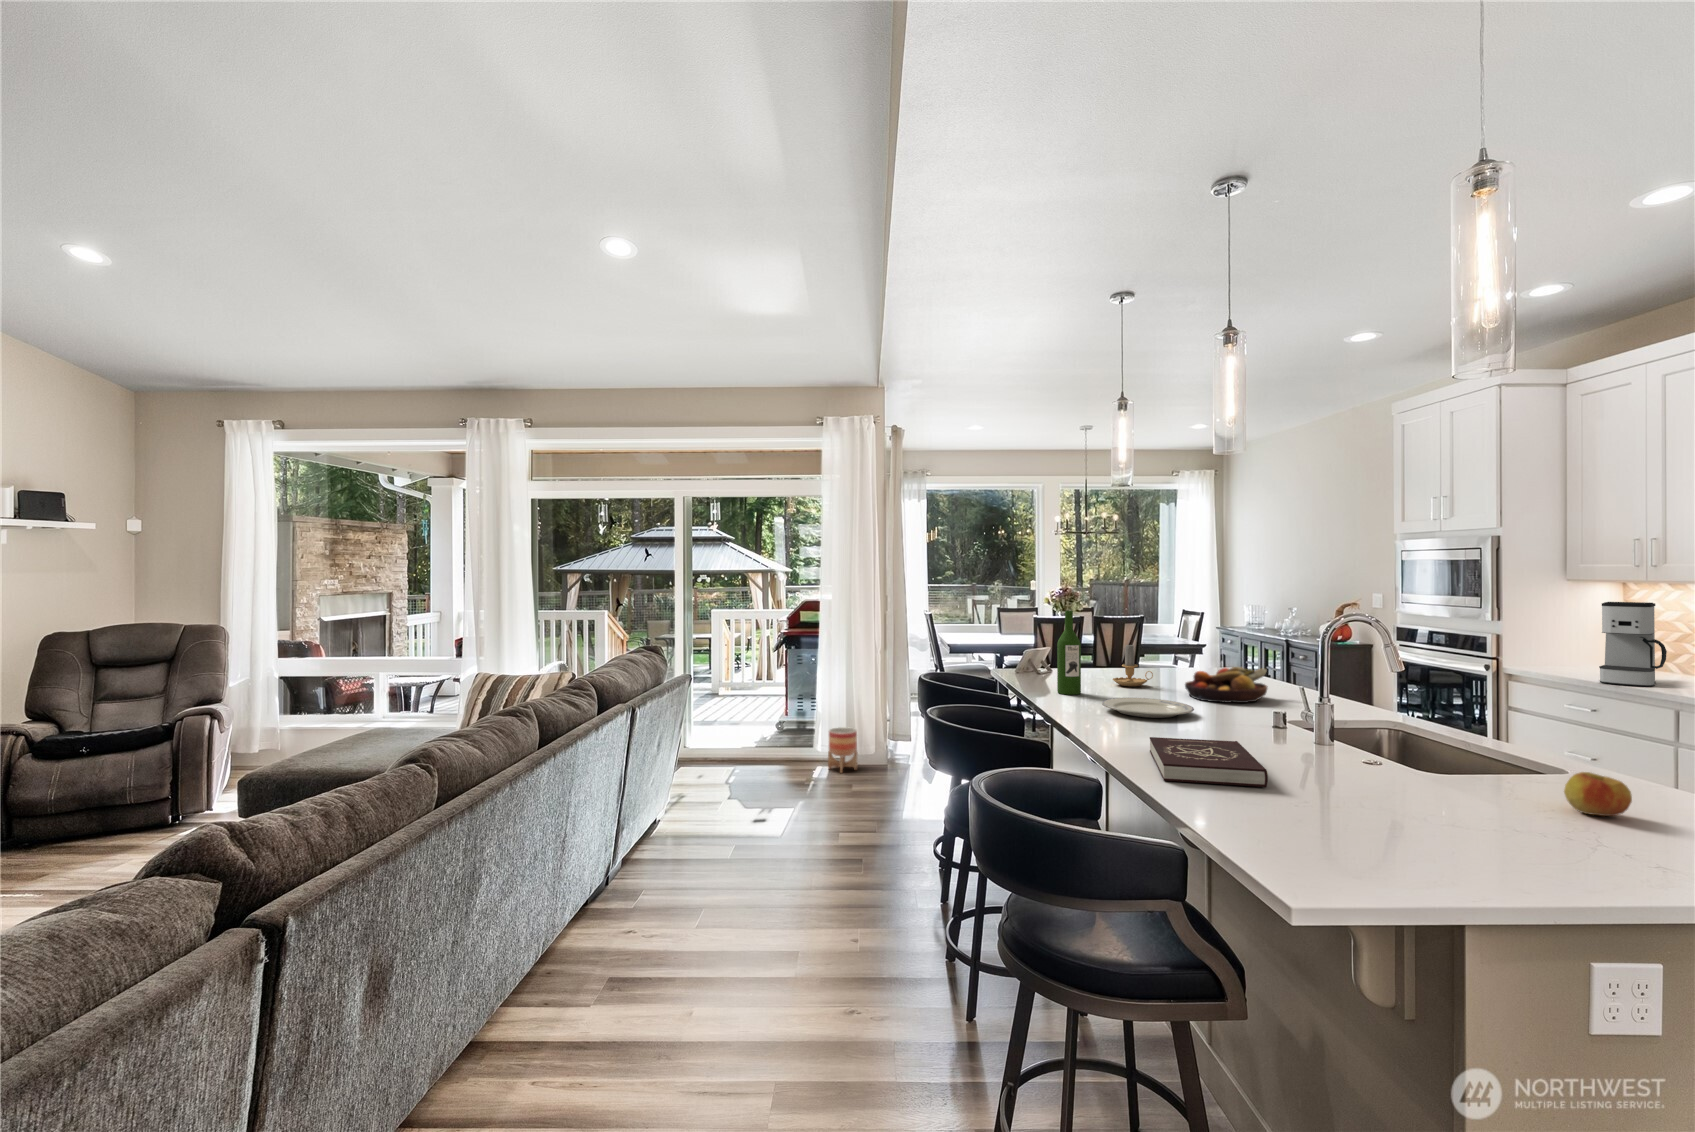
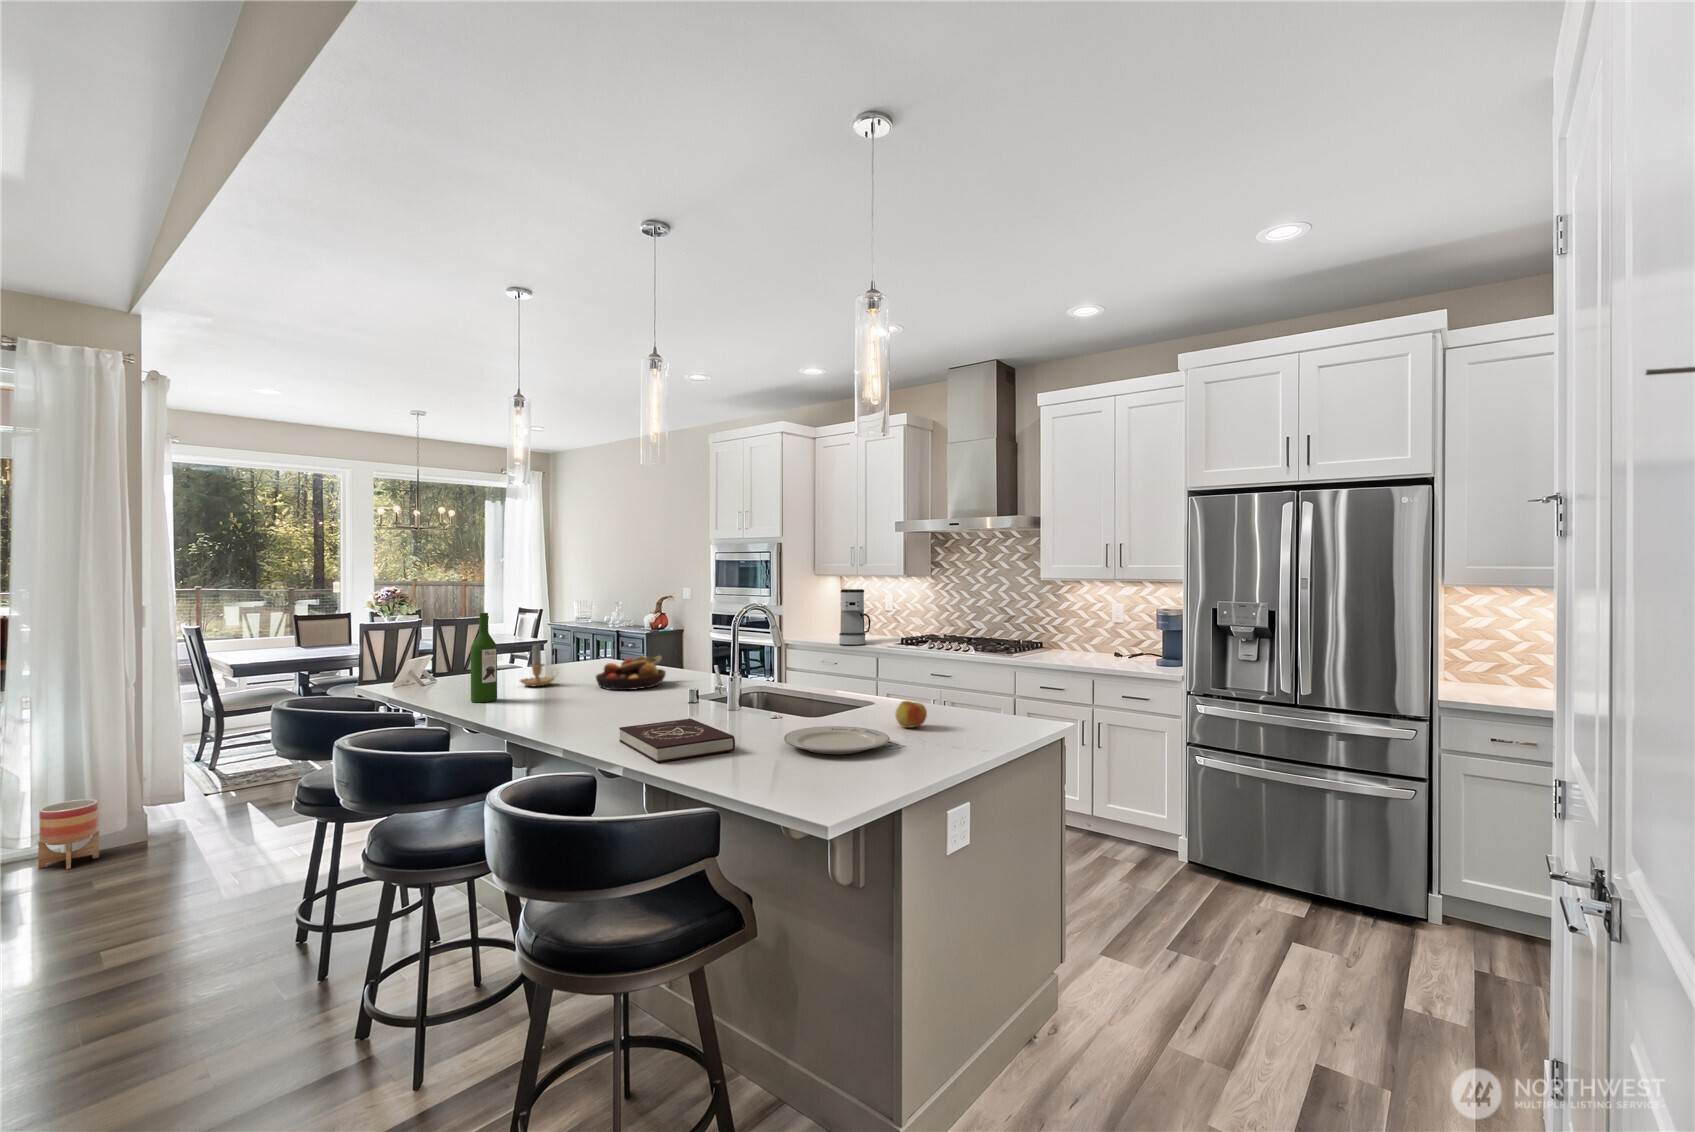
plate: present [1102,698,1194,718] -> present [784,726,890,754]

